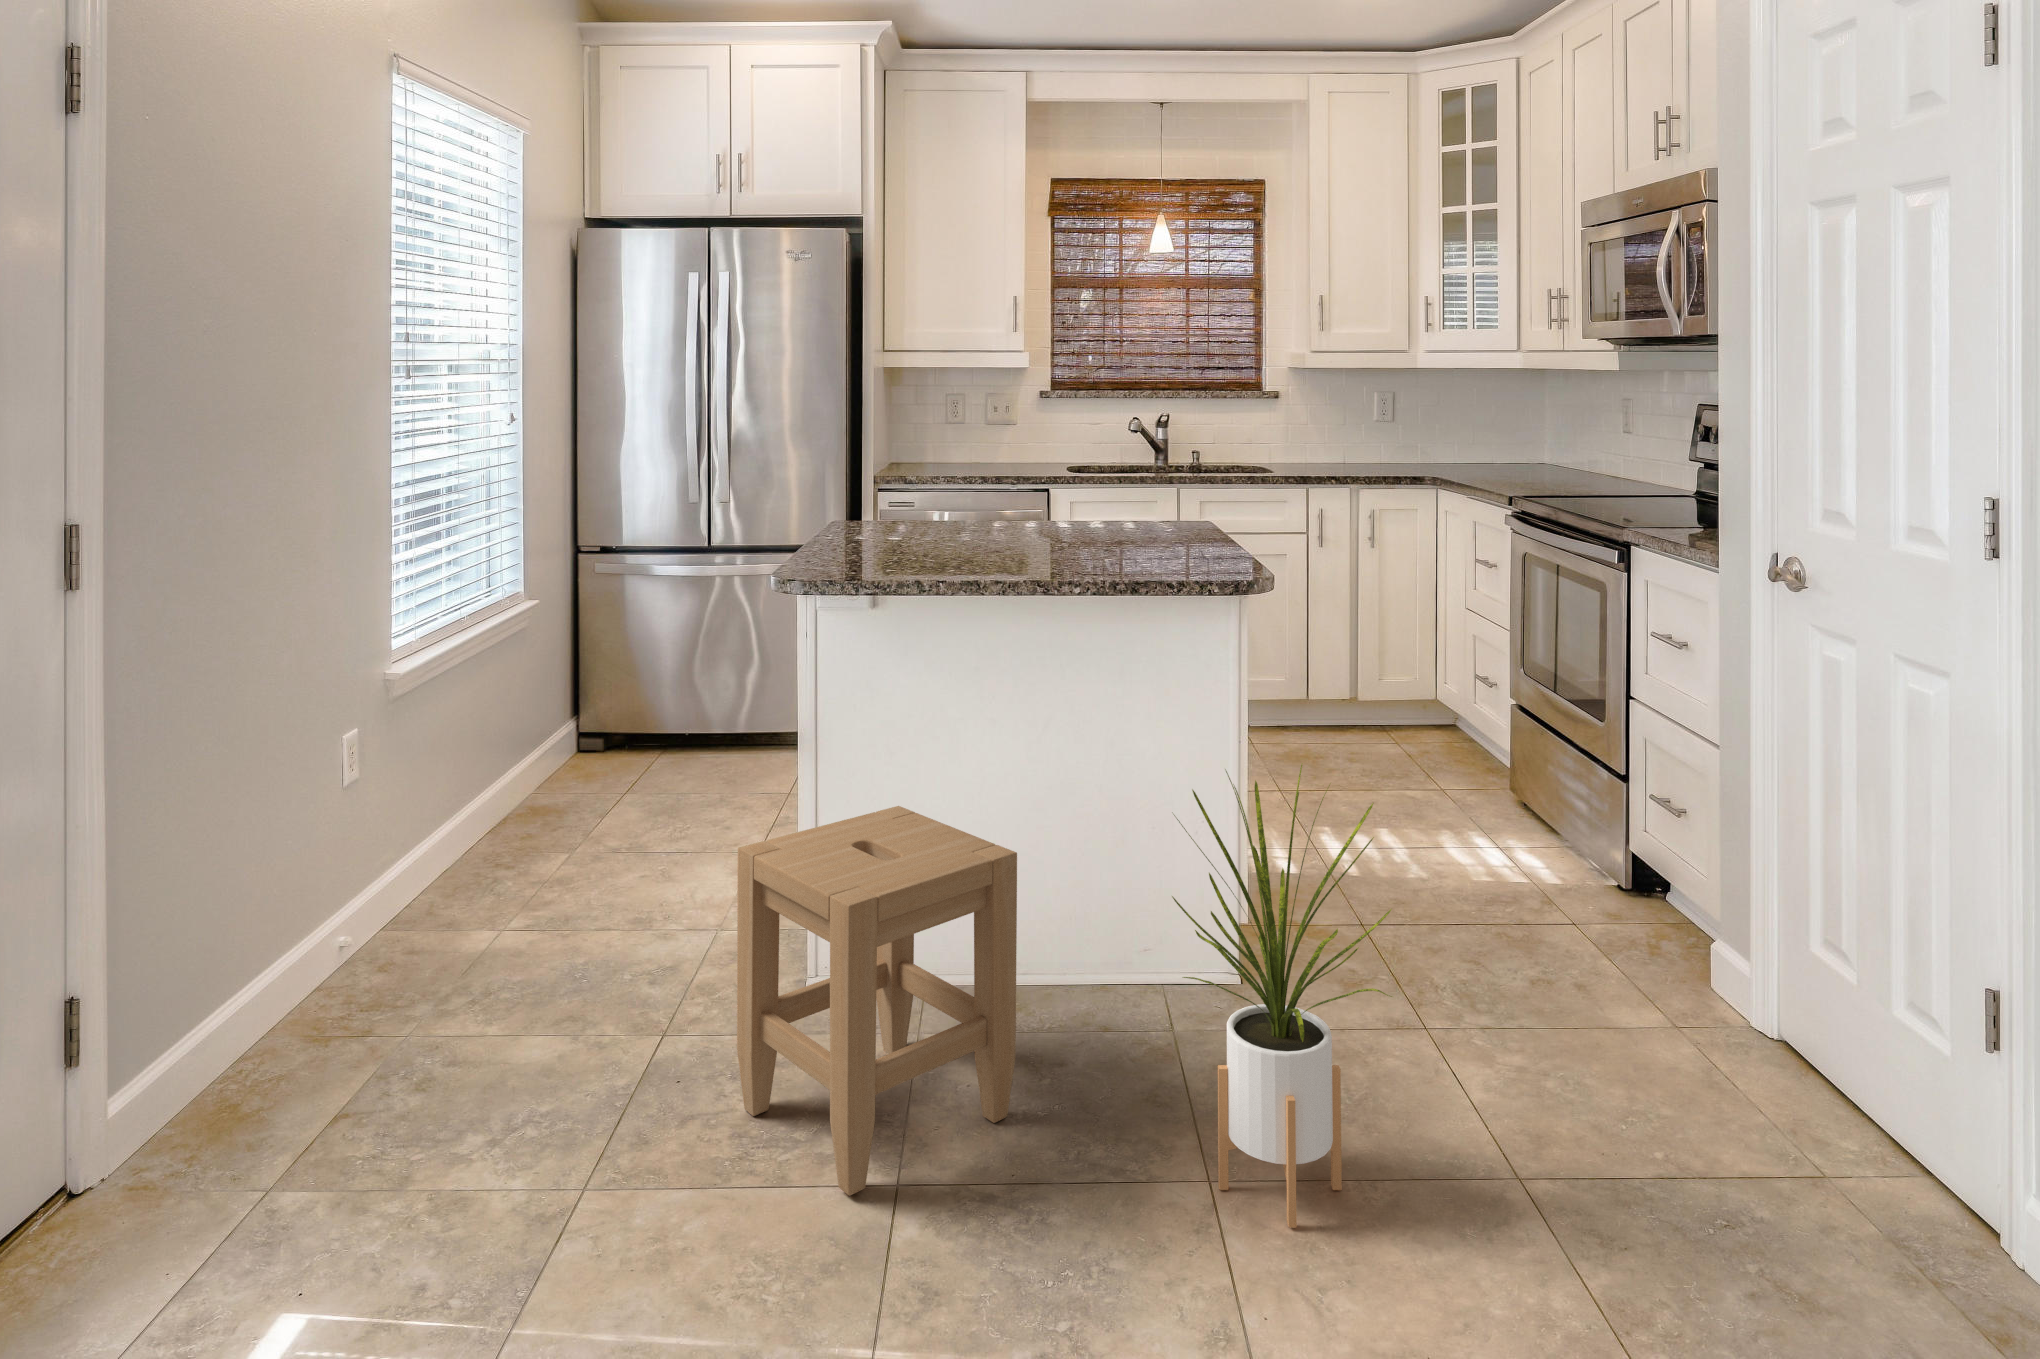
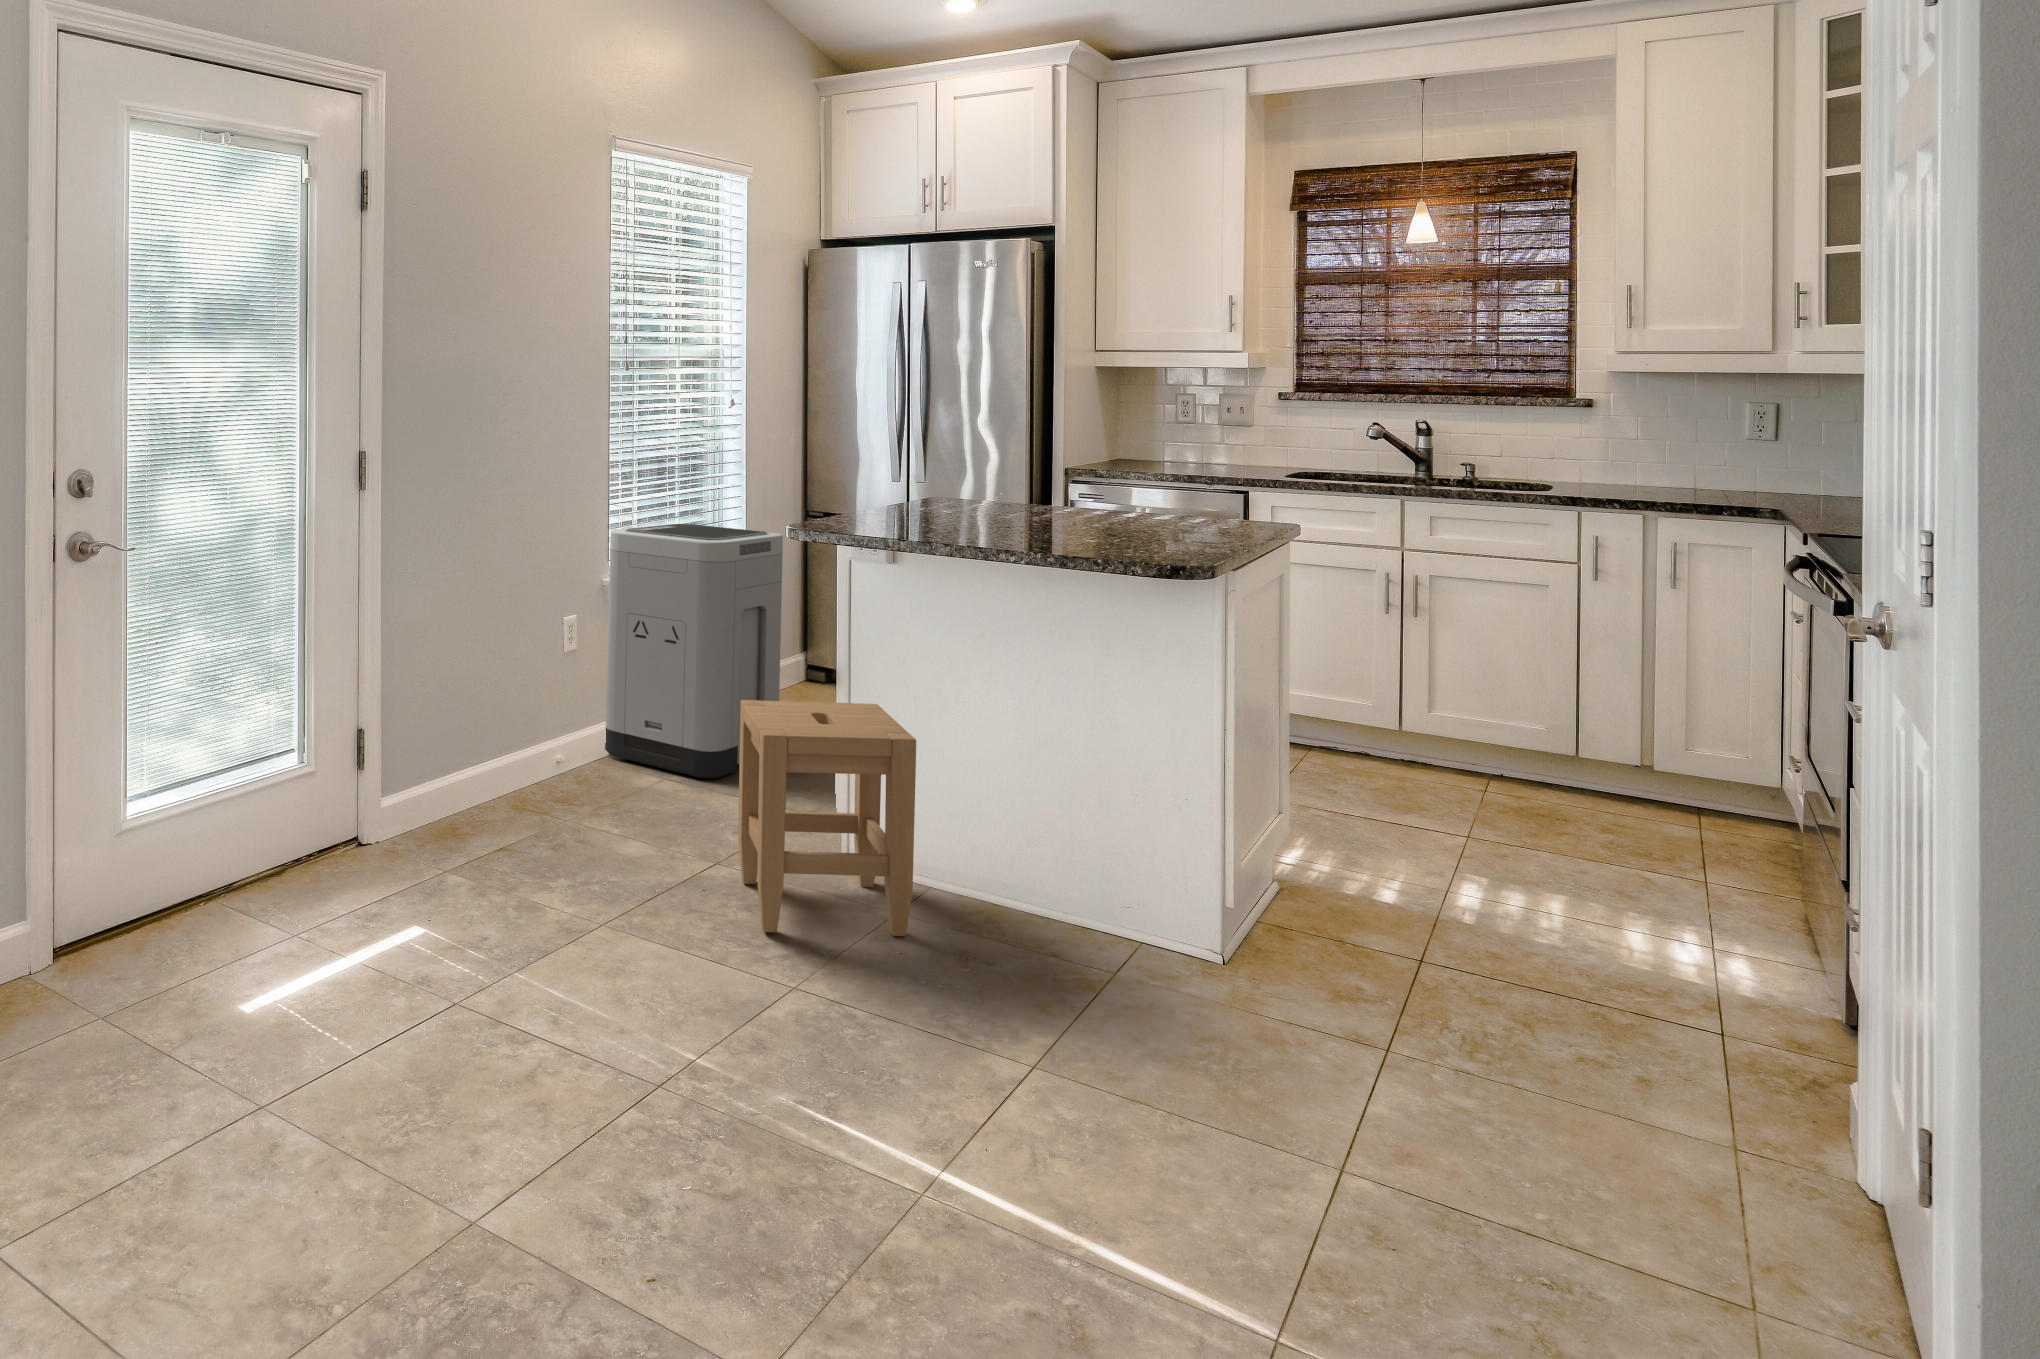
trash can: none [383,585,636,952] -> present [605,524,783,778]
house plant: present [1172,765,1392,1228] -> none [975,691,1169,1052]

